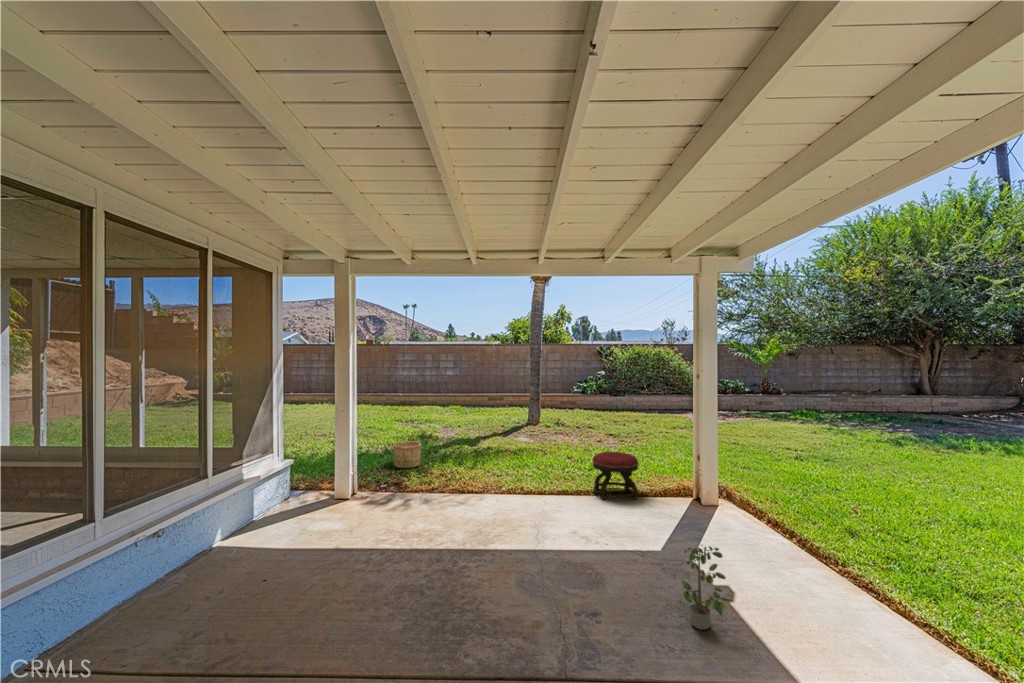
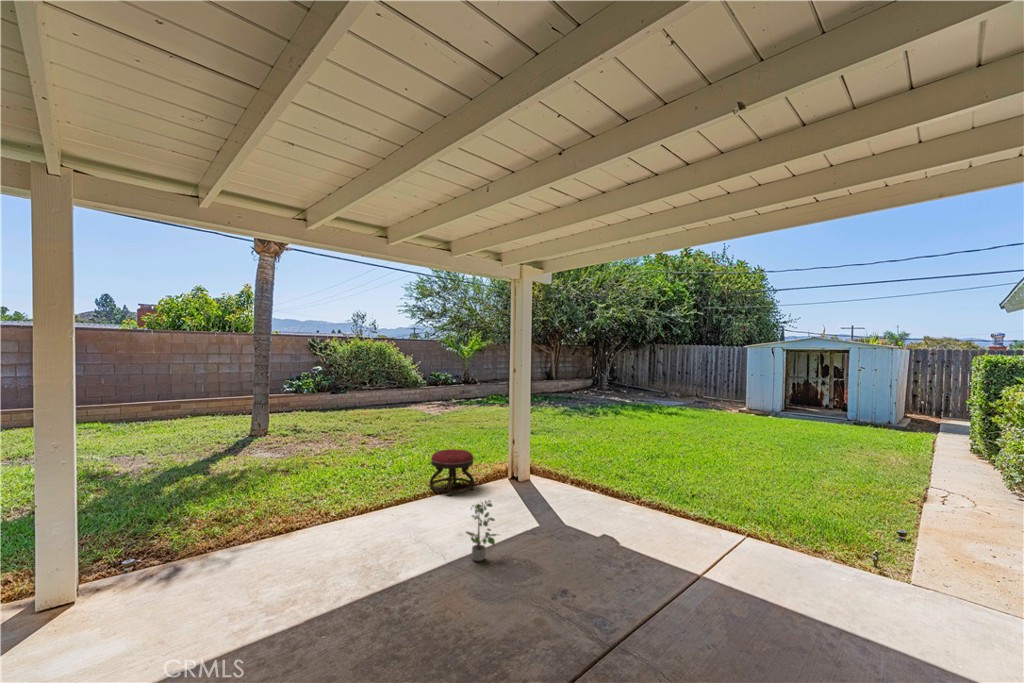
wooden bucket: present [393,441,421,468] -> none [155,476,203,517]
potted plant: present [681,545,732,630] -> present [466,501,497,561]

